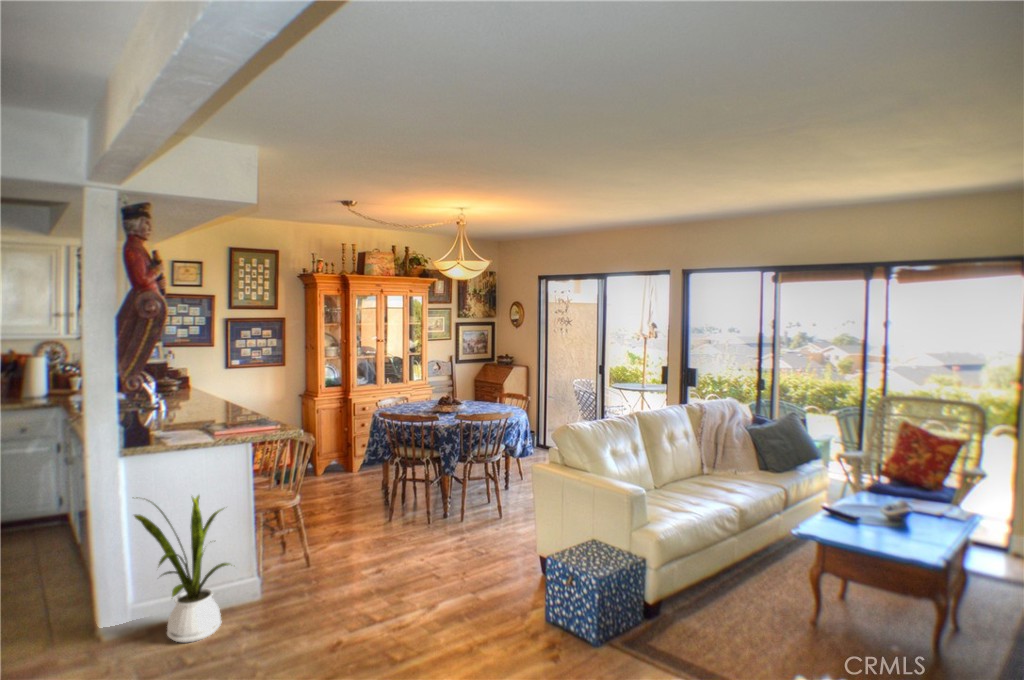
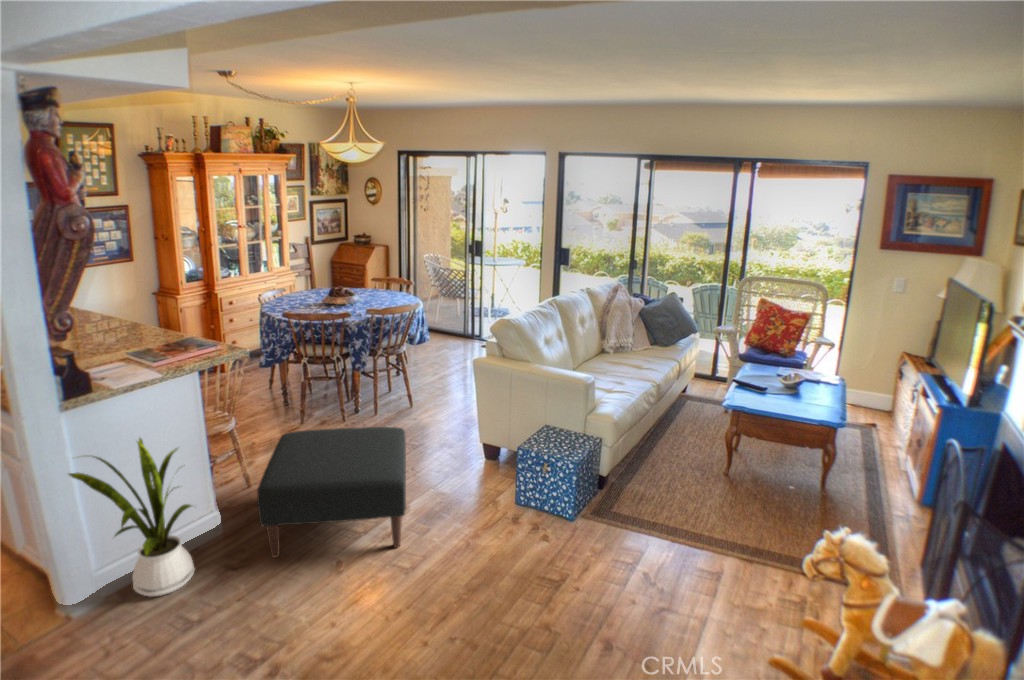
ottoman: none [277,515,444,642] -> present [257,427,406,558]

